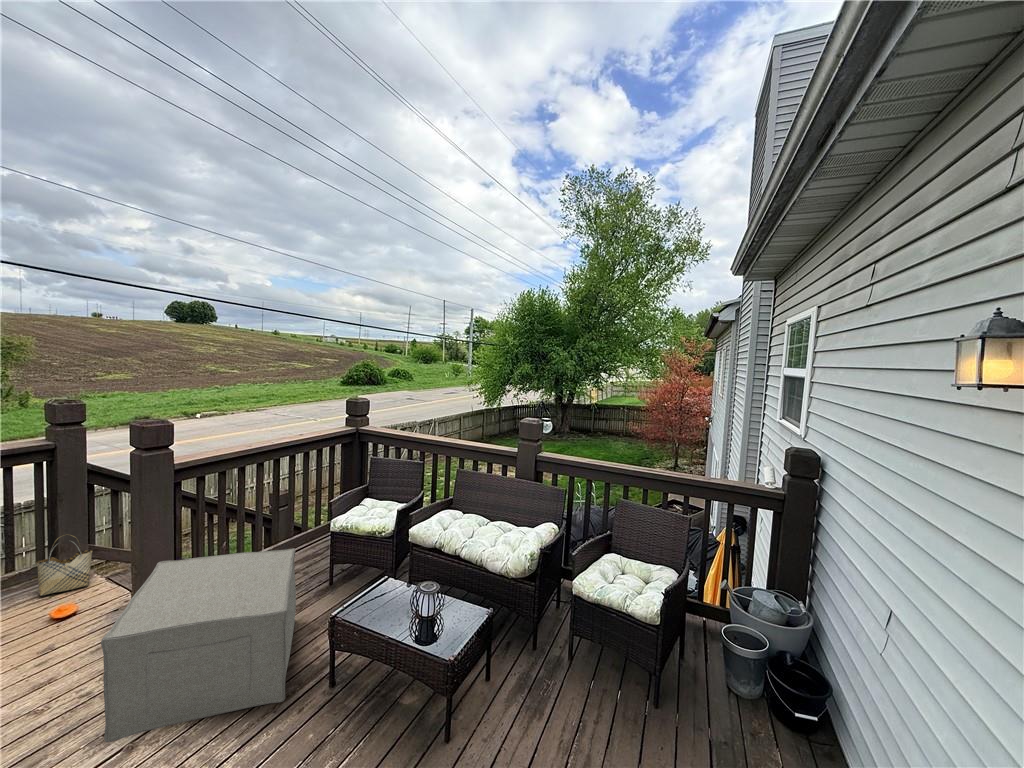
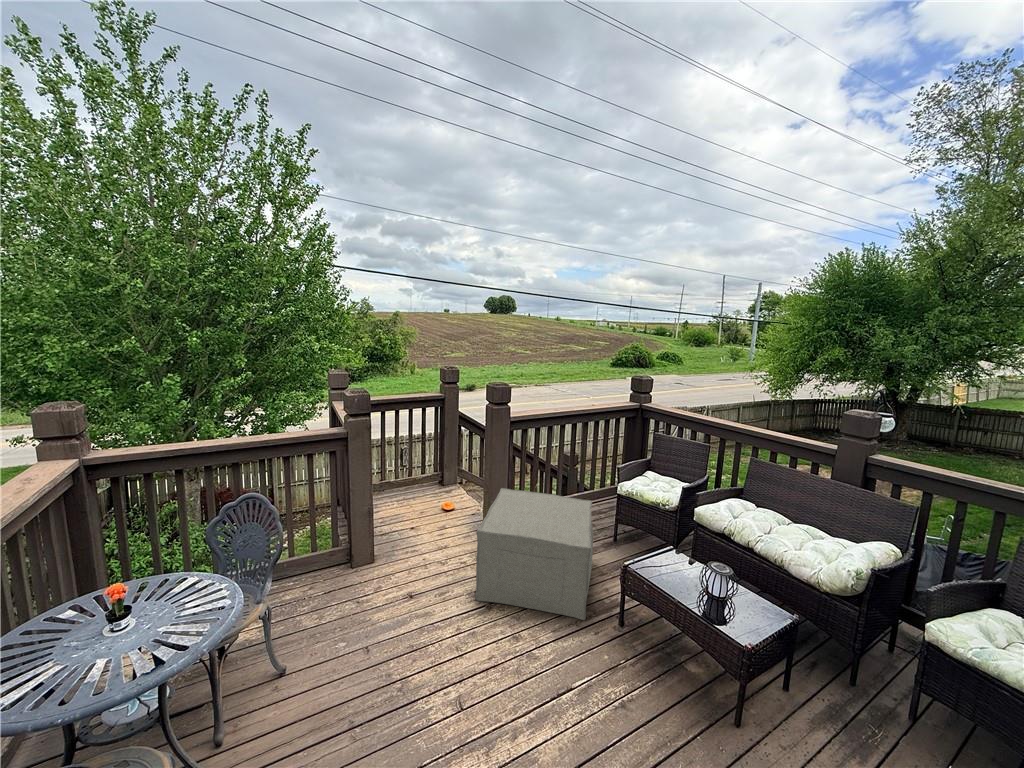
woven basket: present [36,534,93,596] -> none [432,458,459,495]

